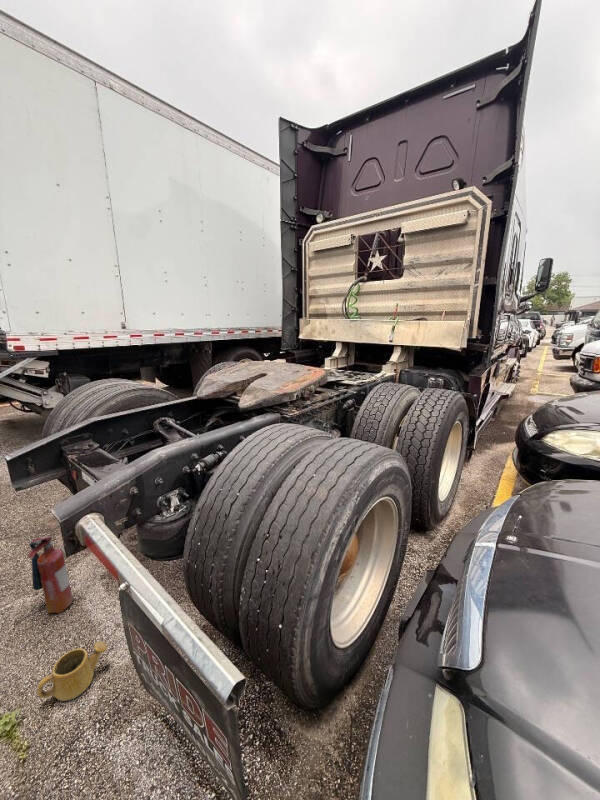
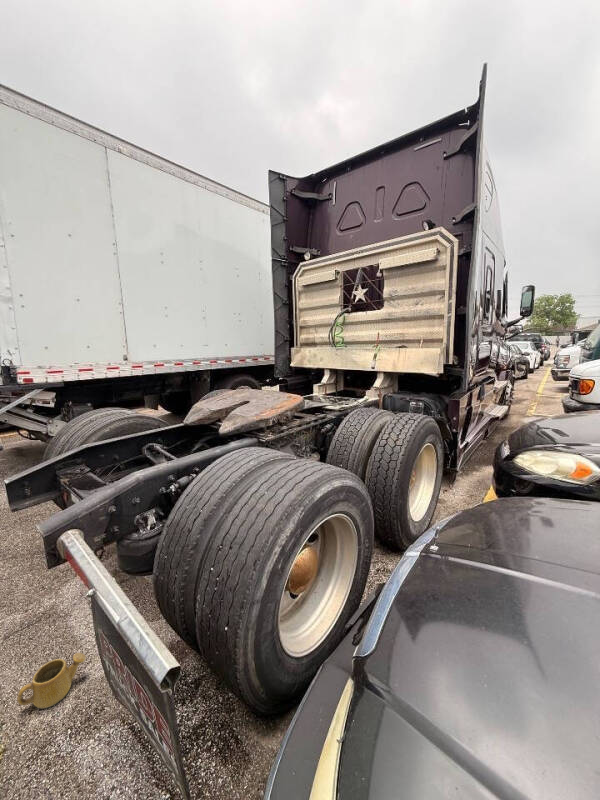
fire extinguisher: present [28,536,73,613] -> none [18,554,60,628]

